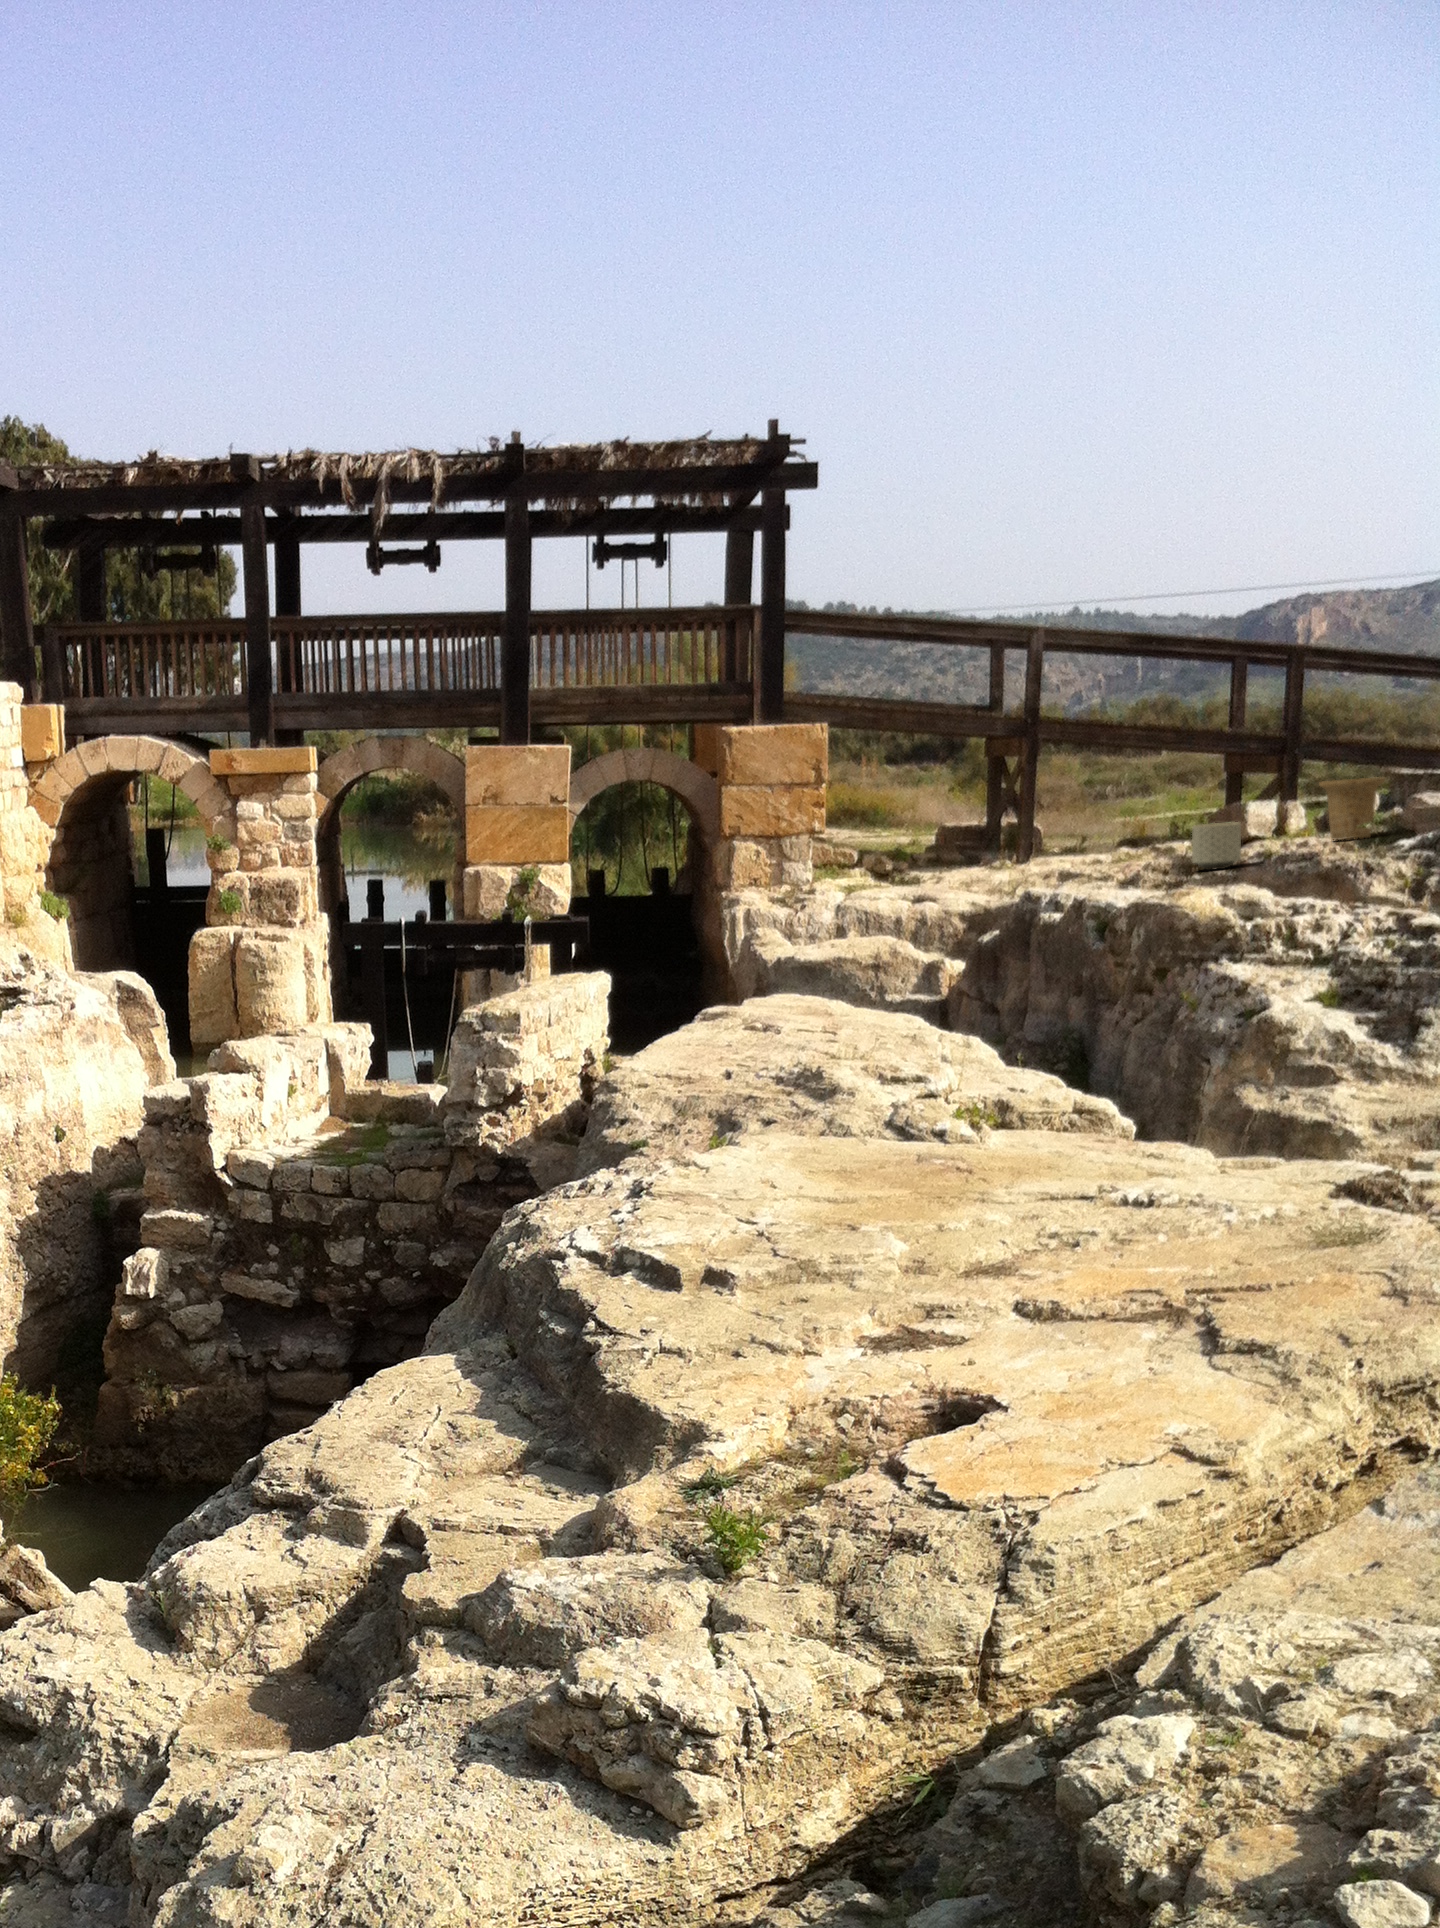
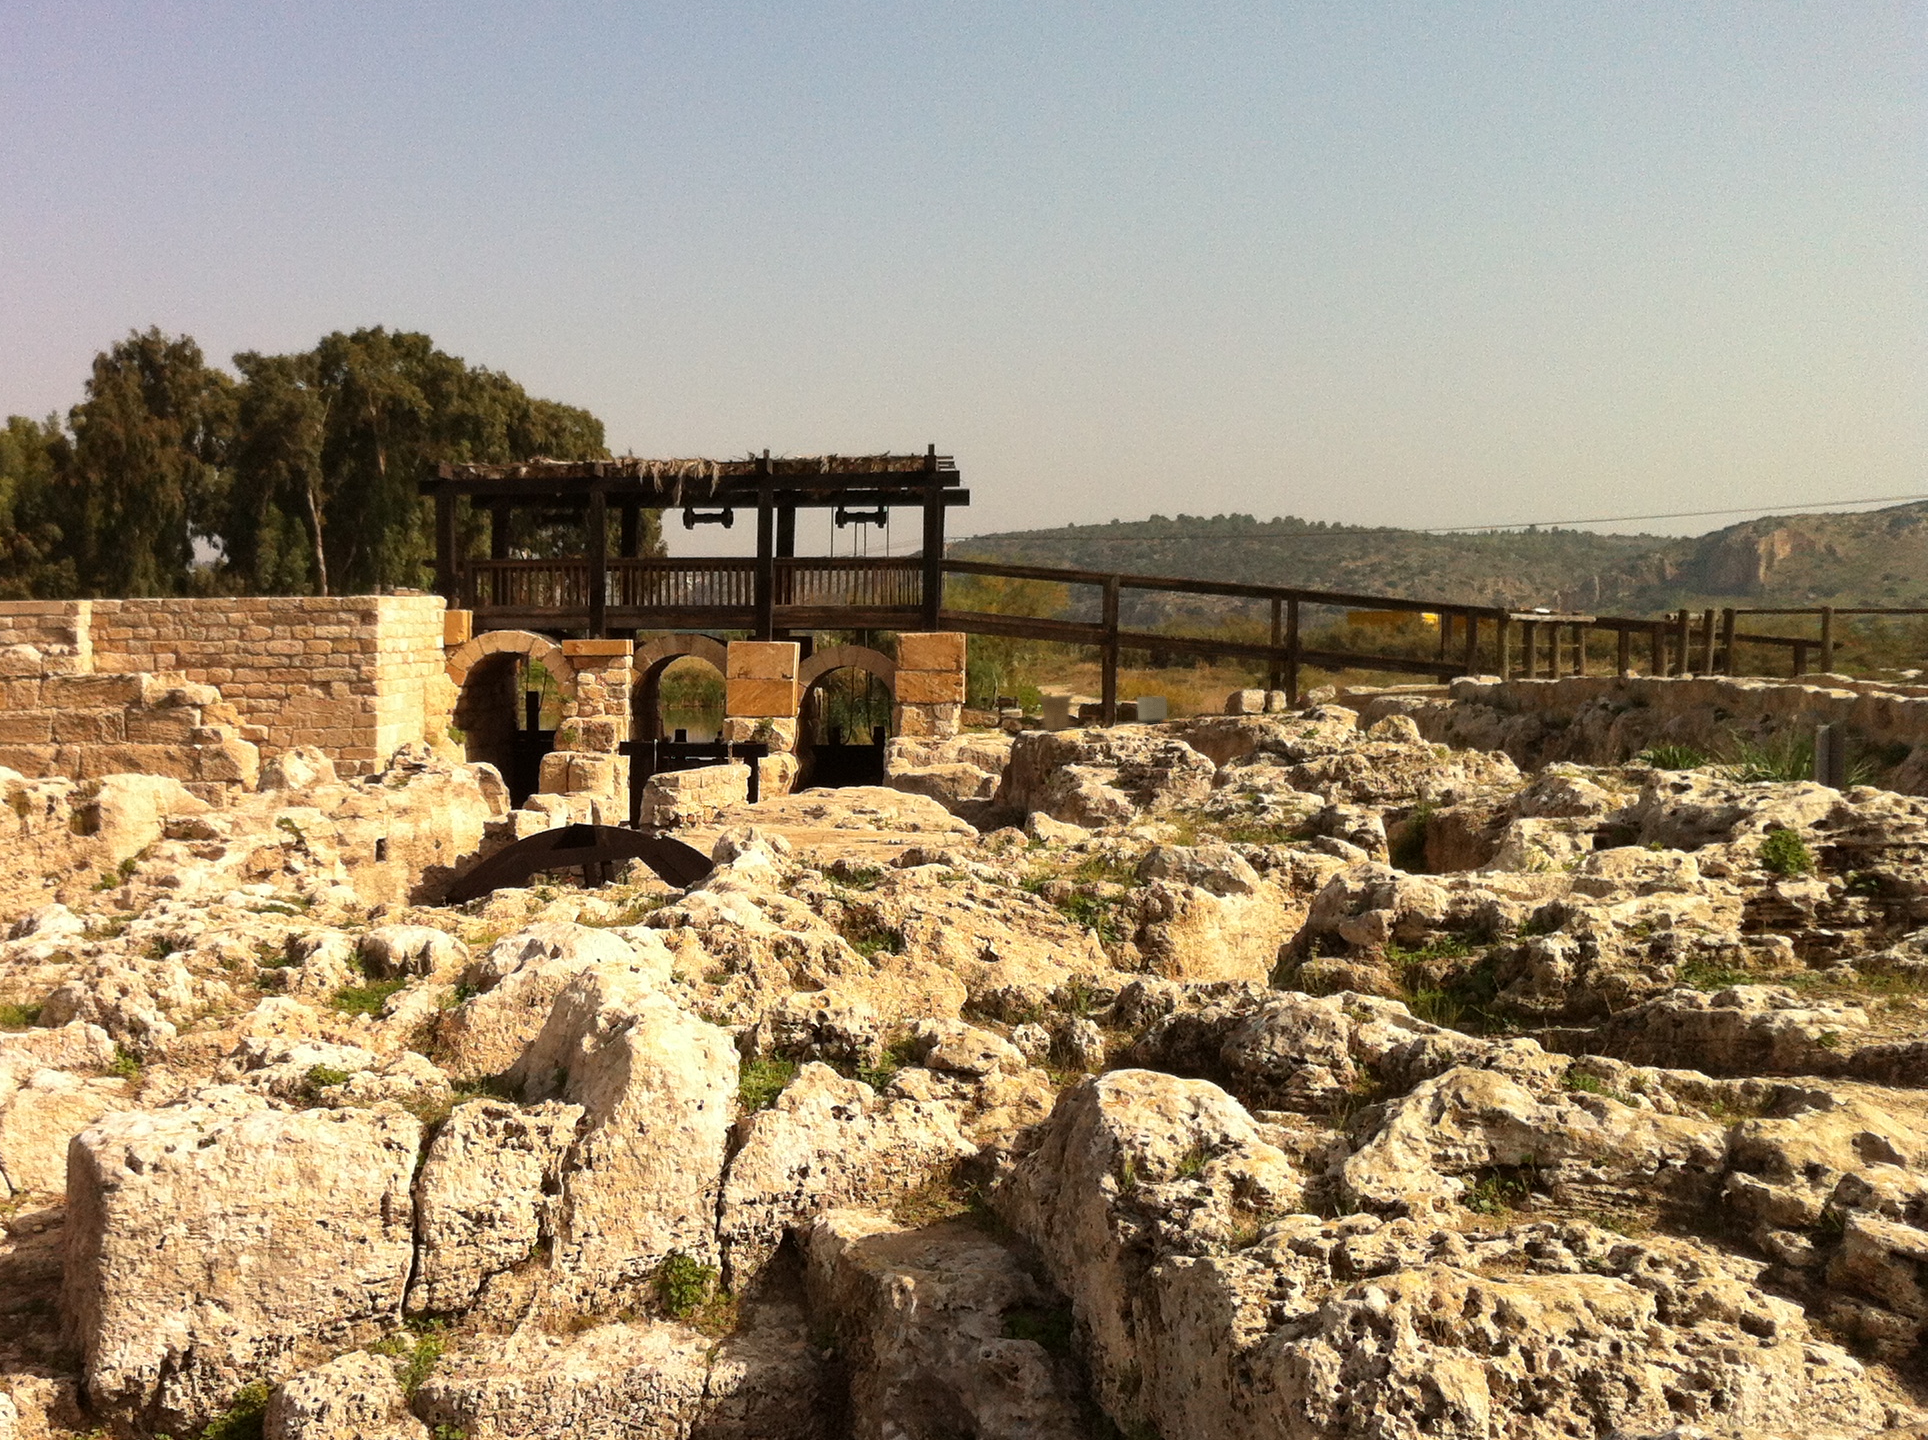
basket: present [1319,777,1385,840] -> present [1038,695,1073,731]

